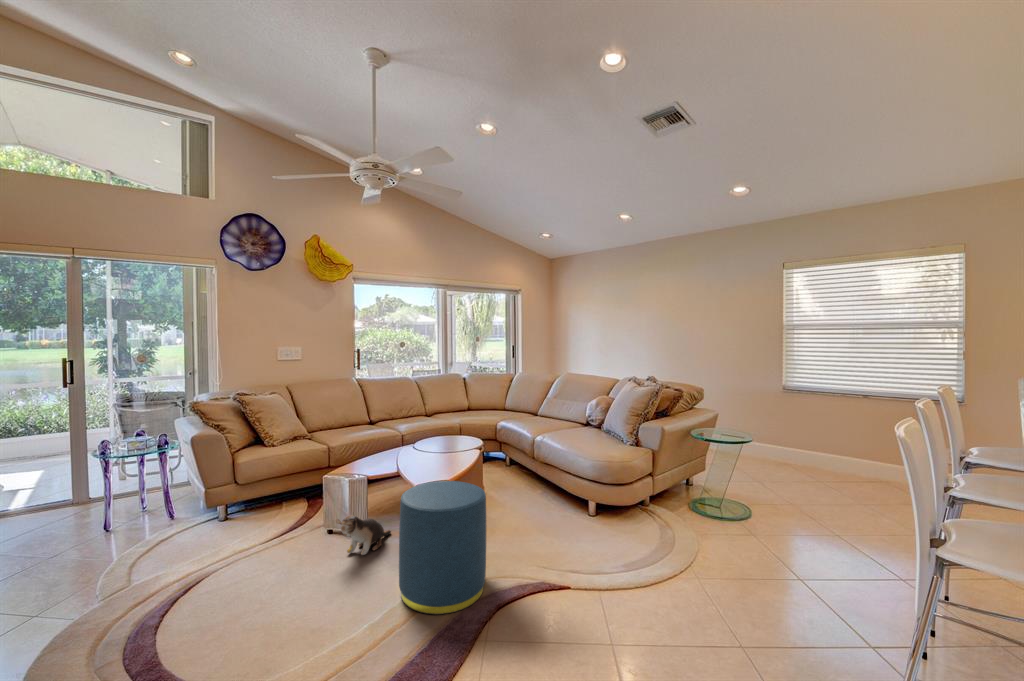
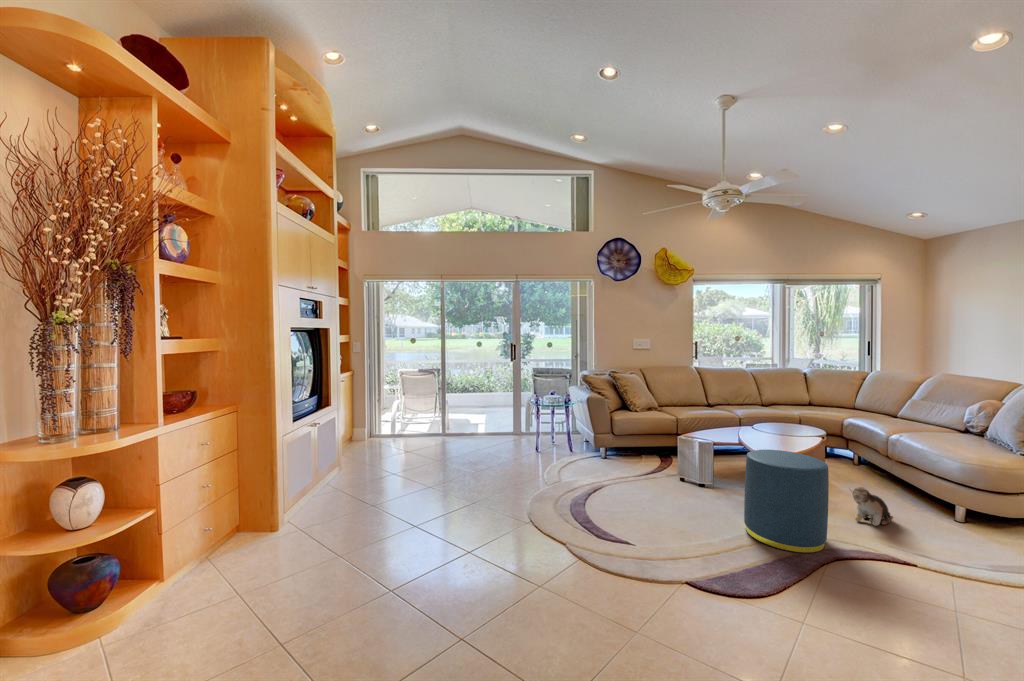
plush toy: present [336,515,391,555] -> present [853,487,890,526]

